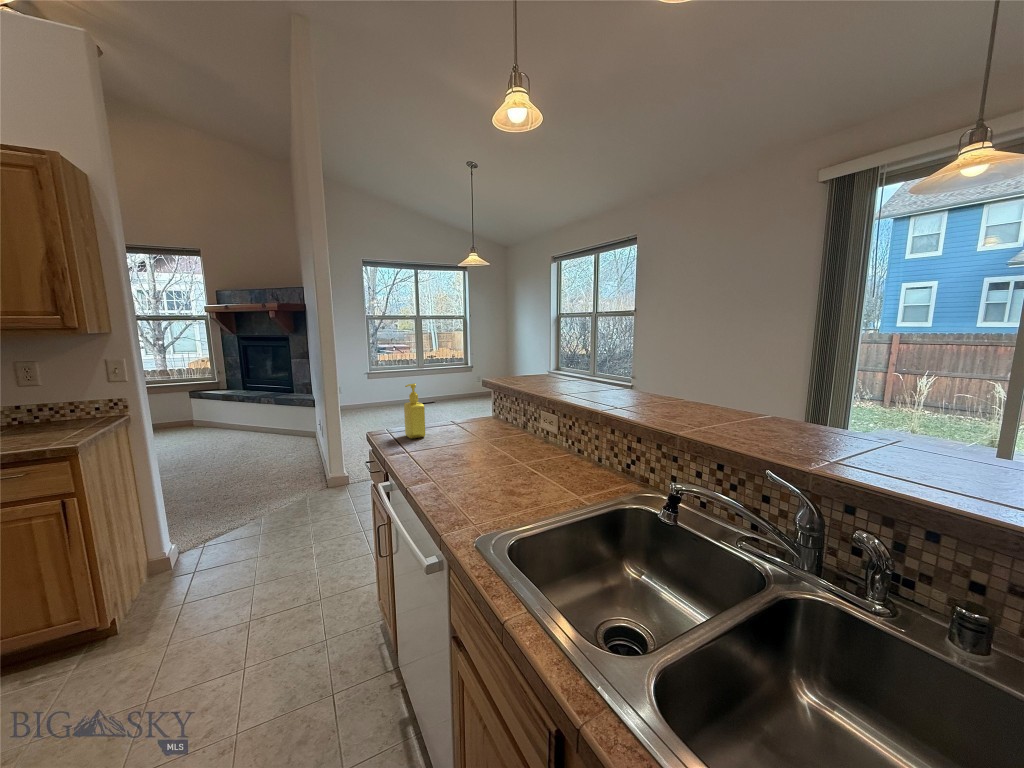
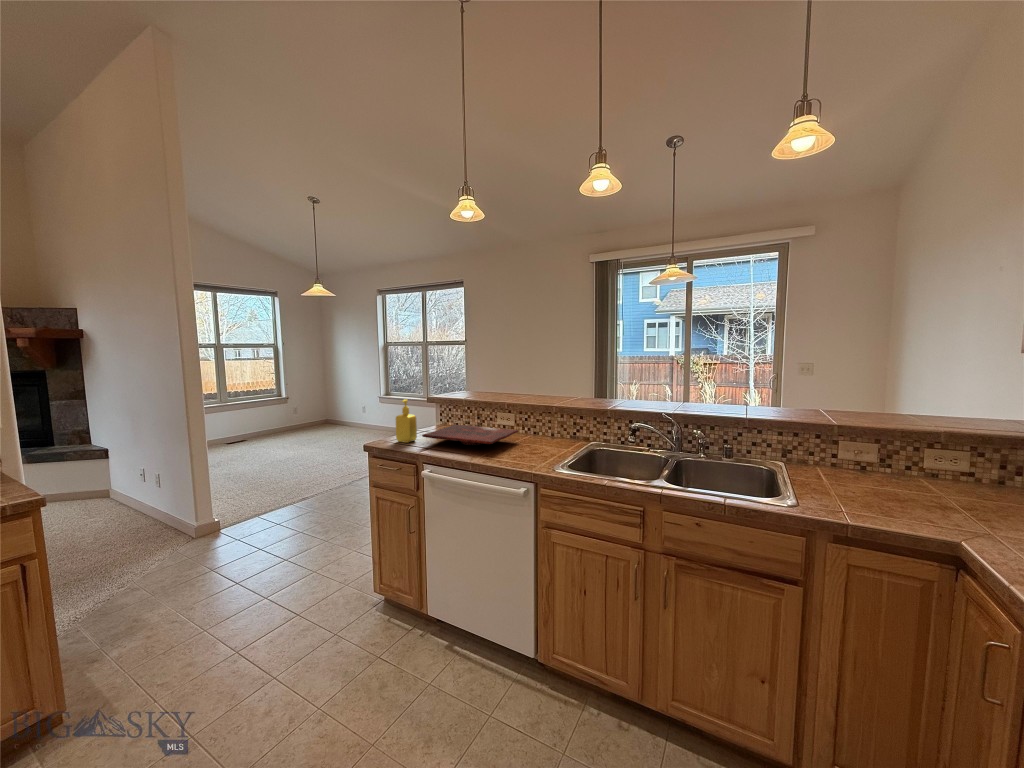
cutting board: none [416,422,539,463] -> present [422,425,518,445]

